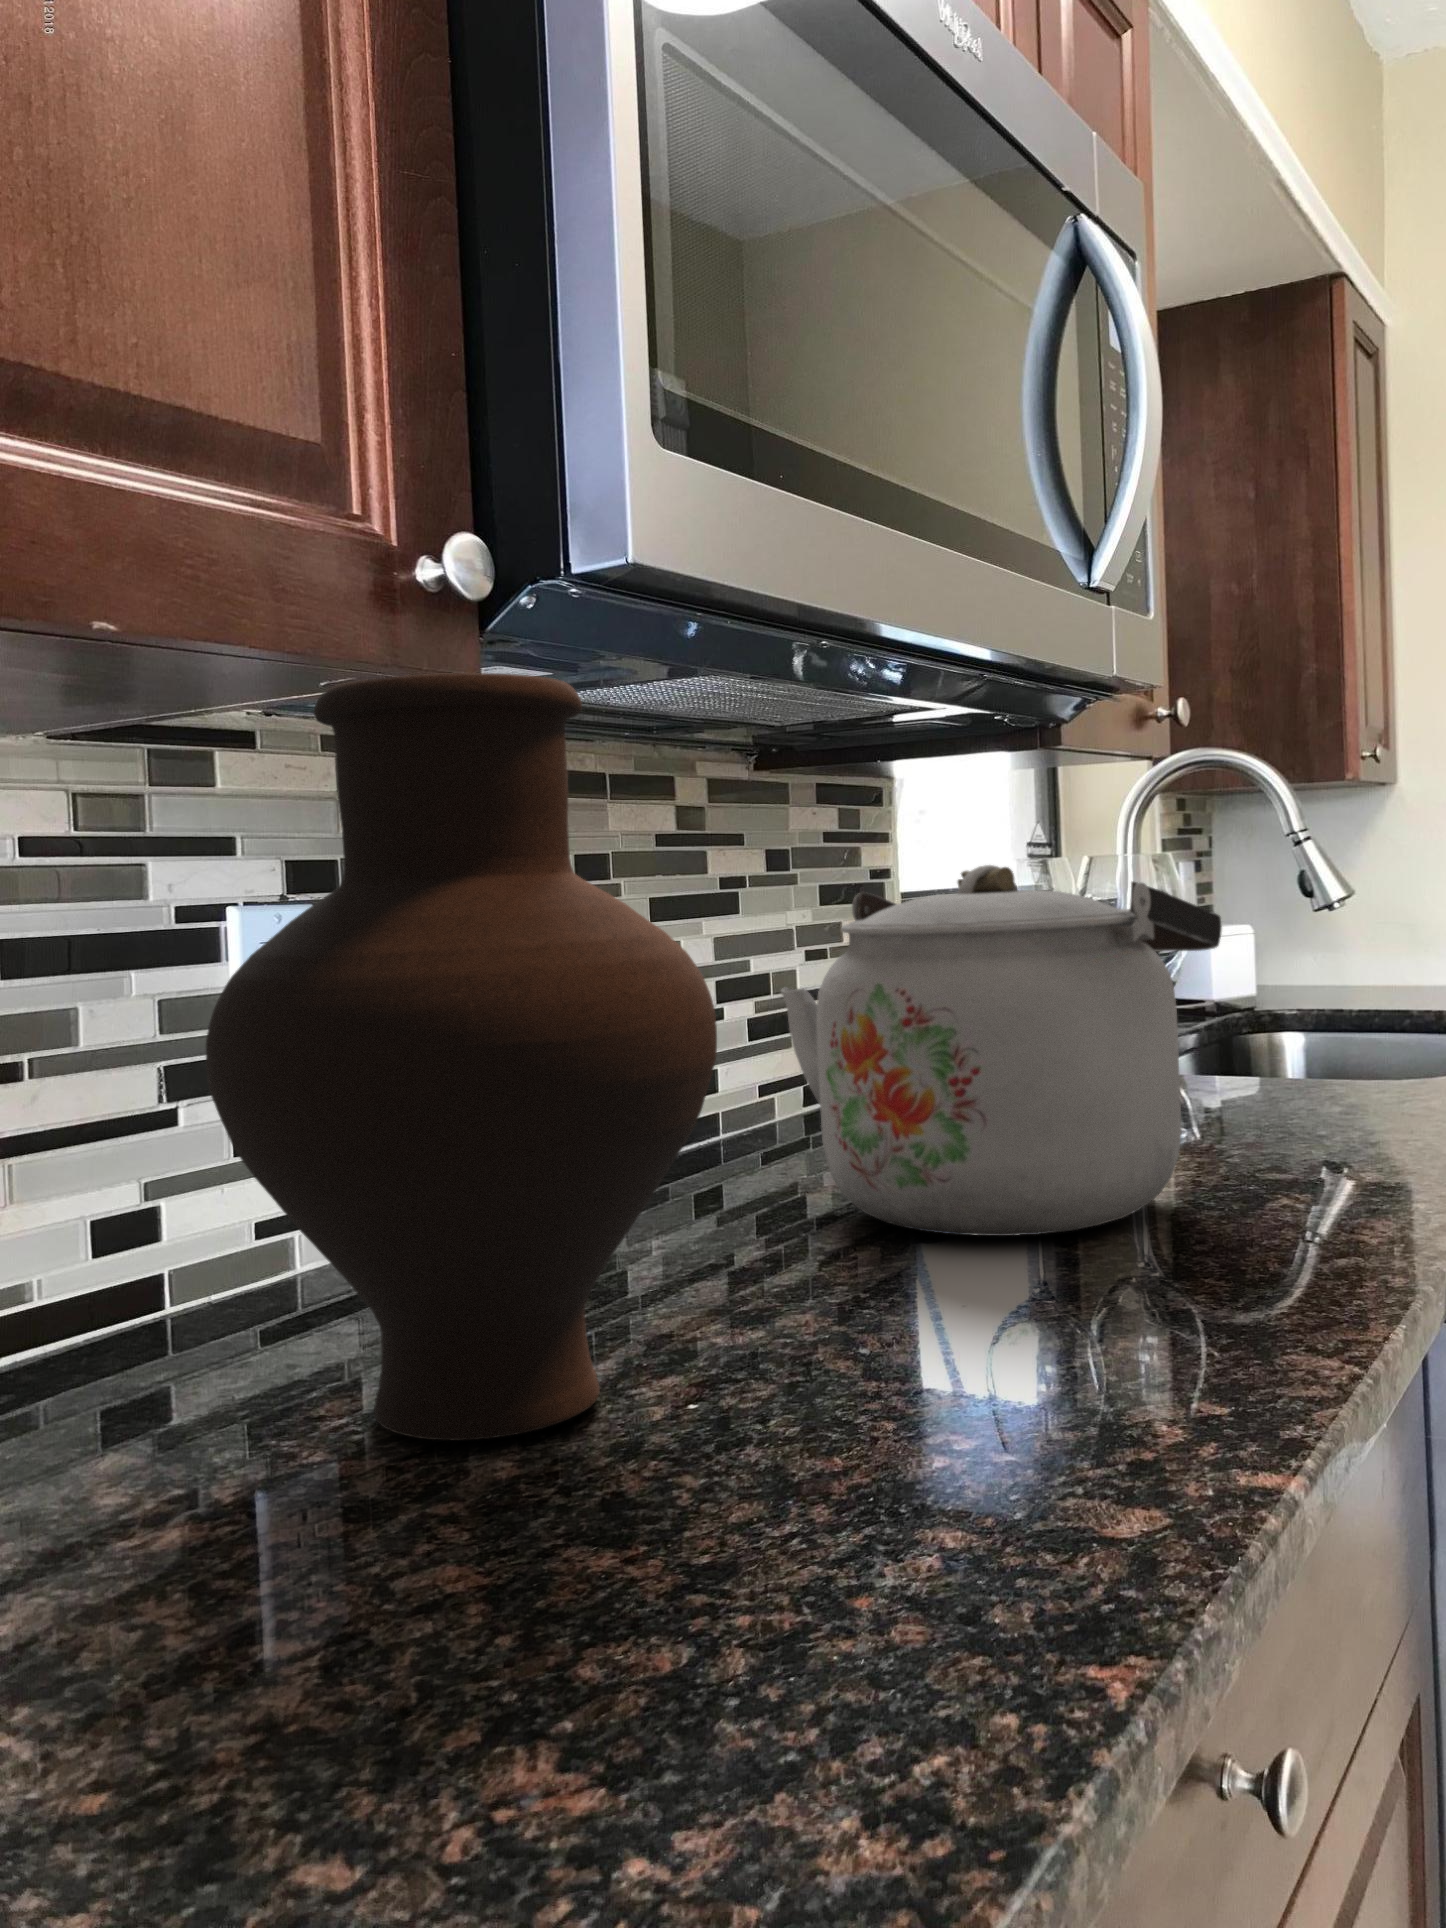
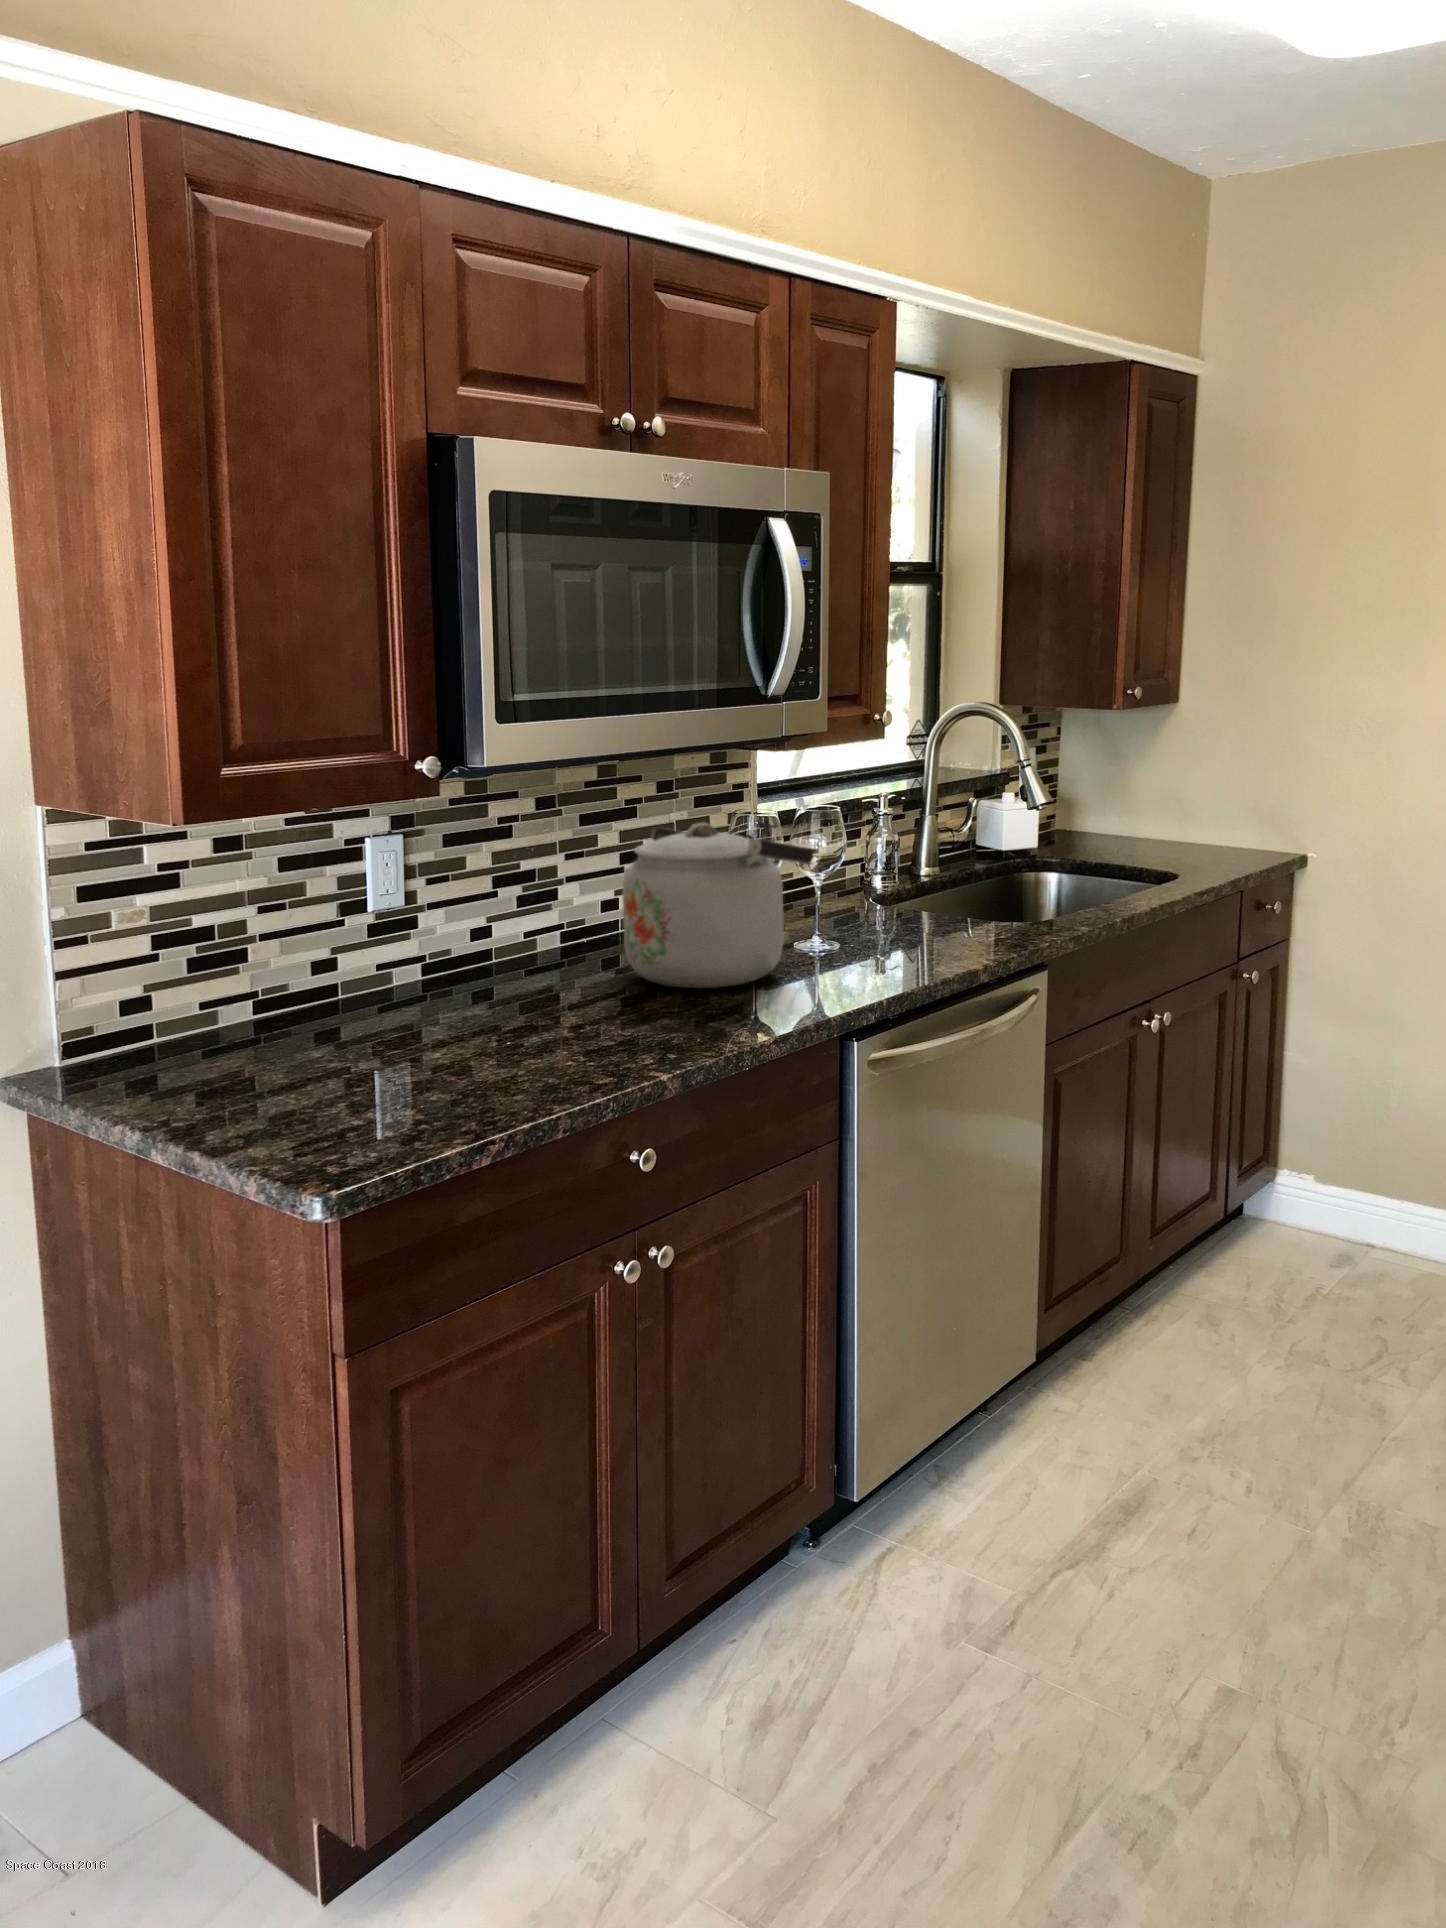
vase: present [206,673,717,1441] -> none [348,783,525,1042]

